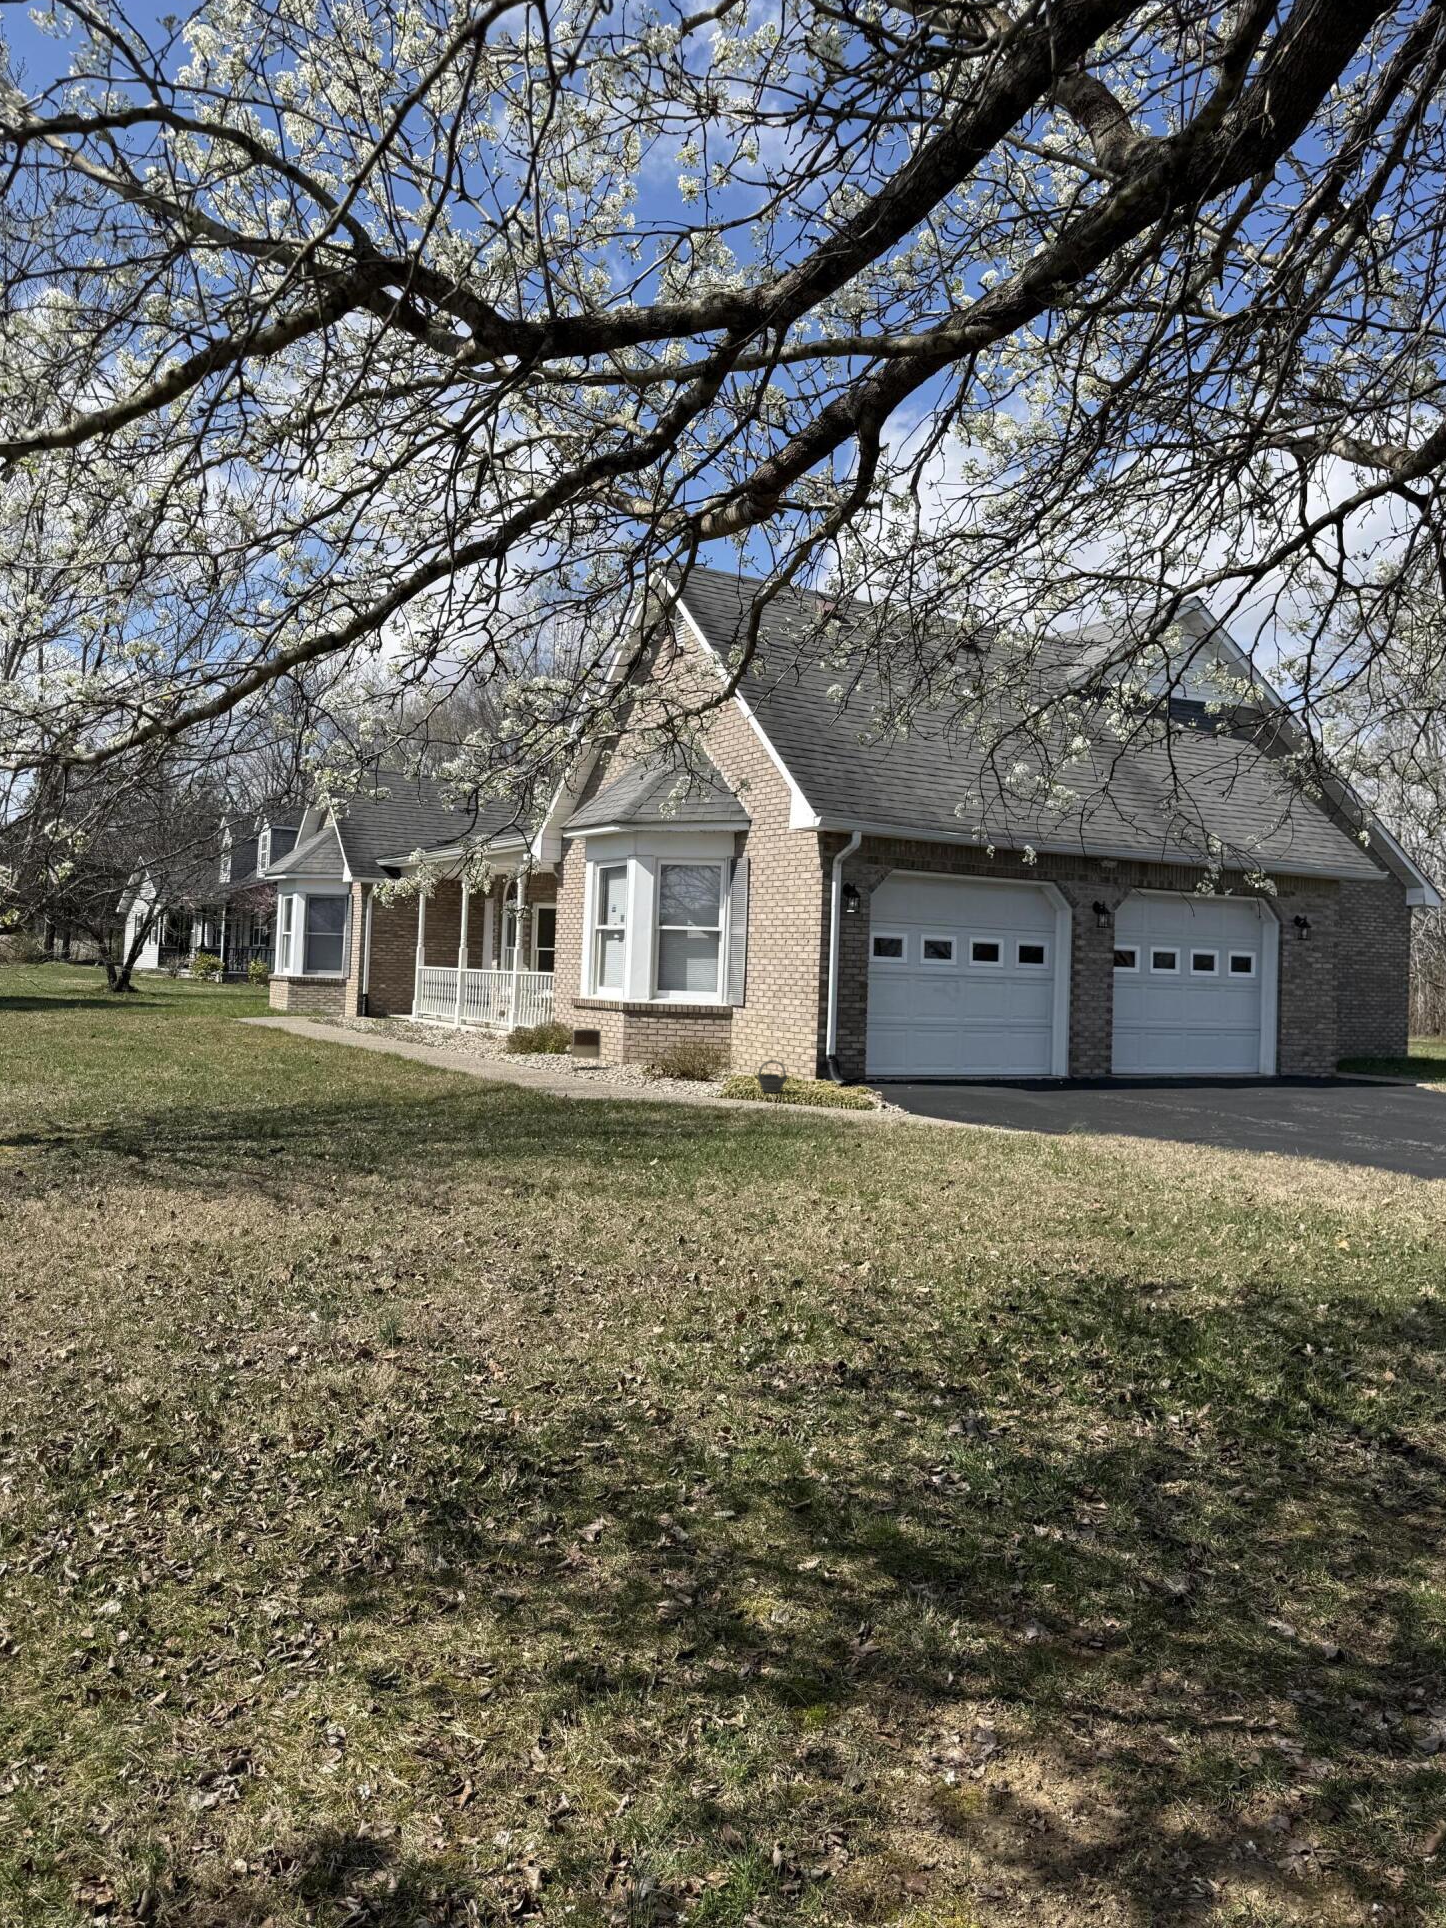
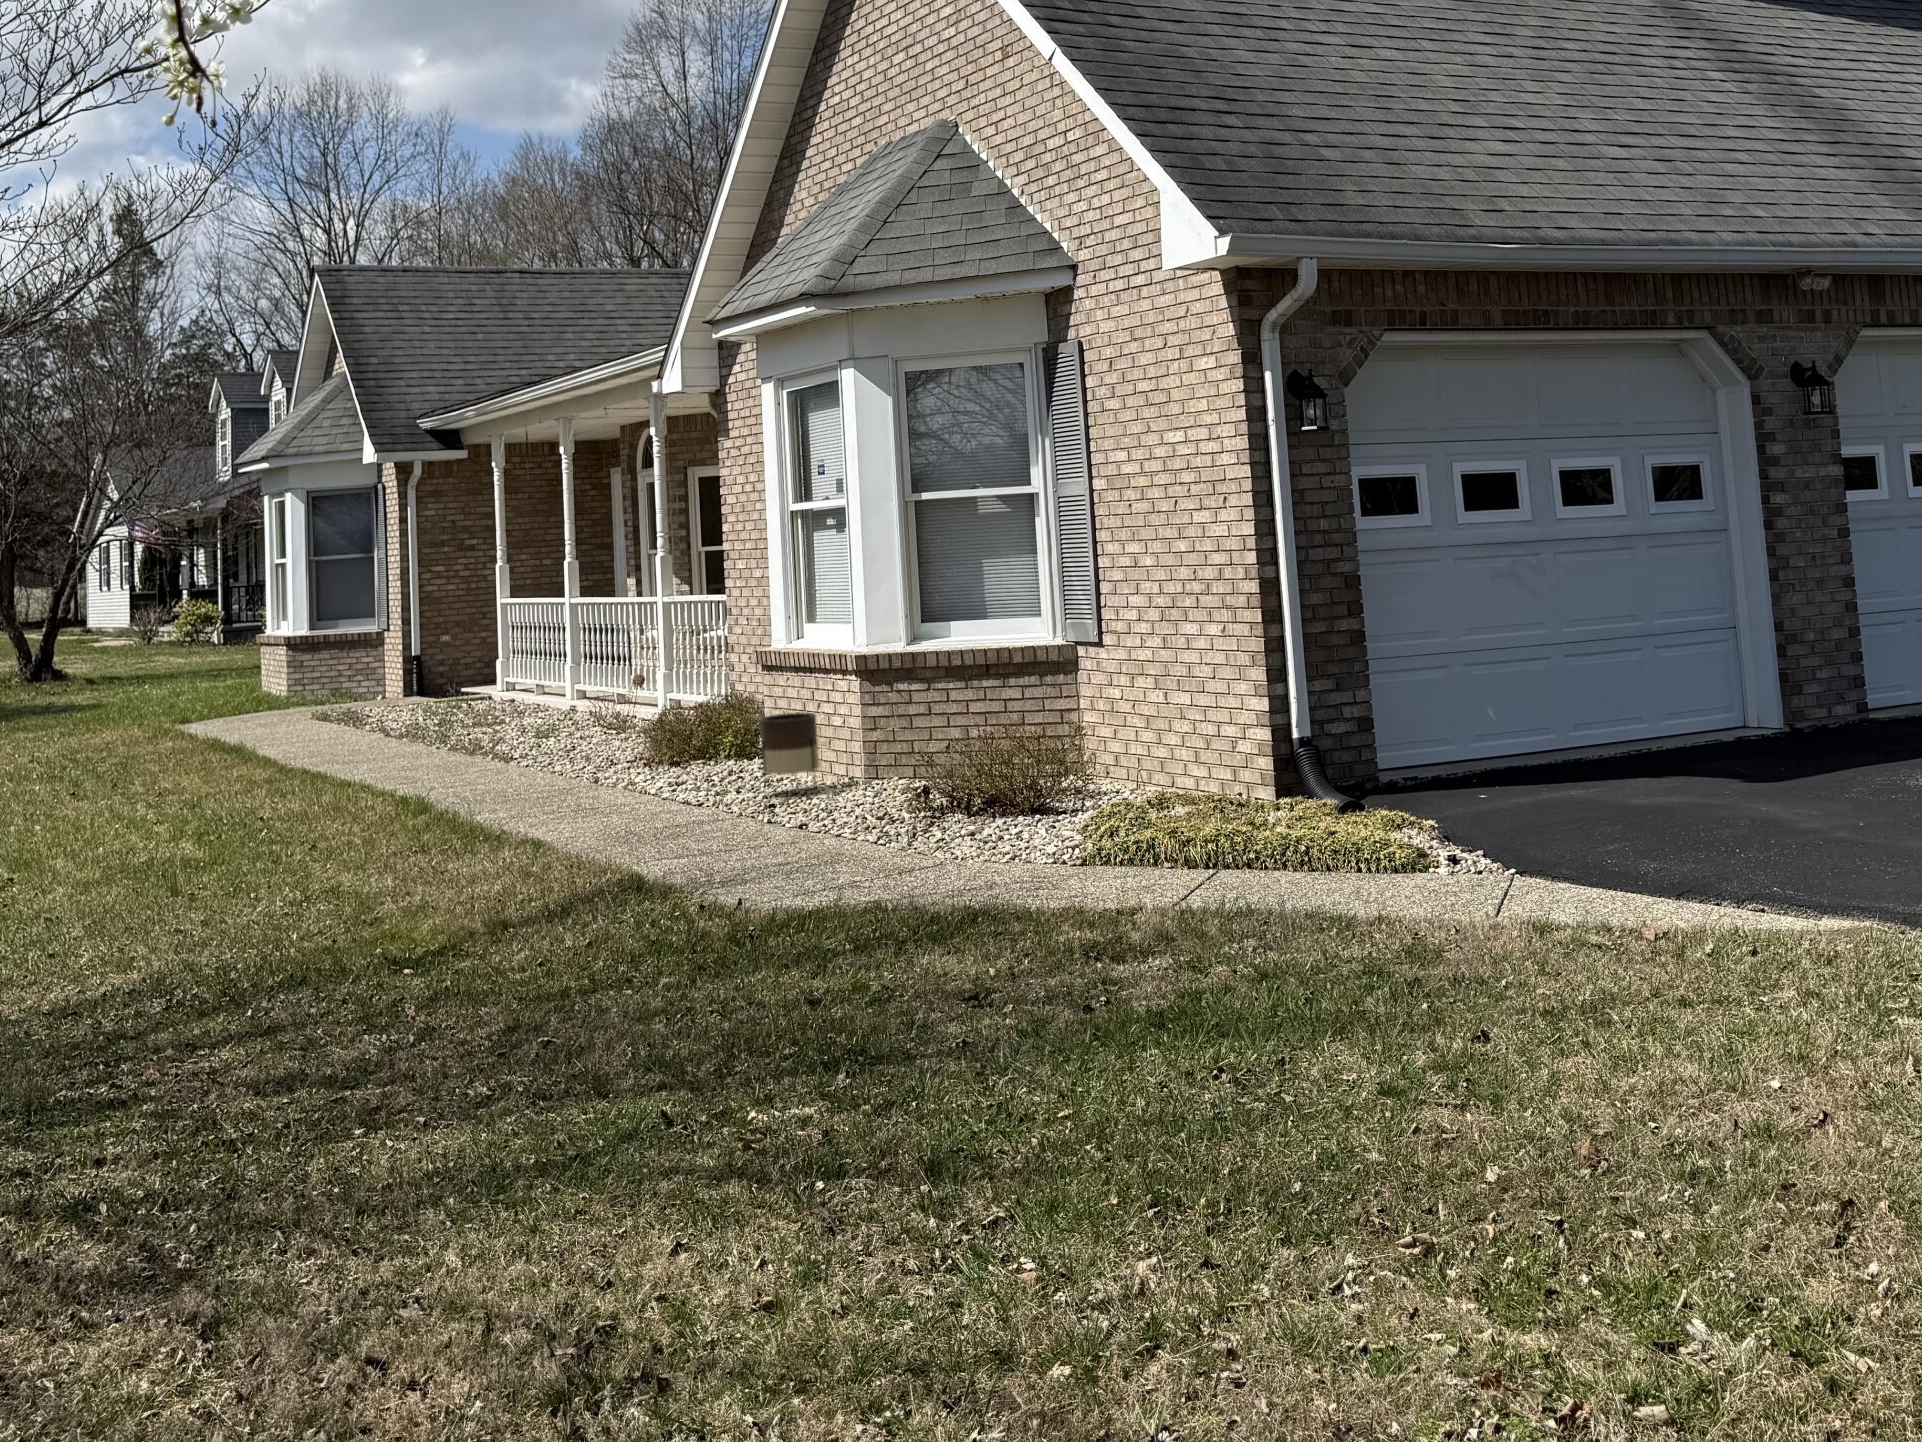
bucket: present [757,1060,789,1093] -> none [1145,758,1215,830]

